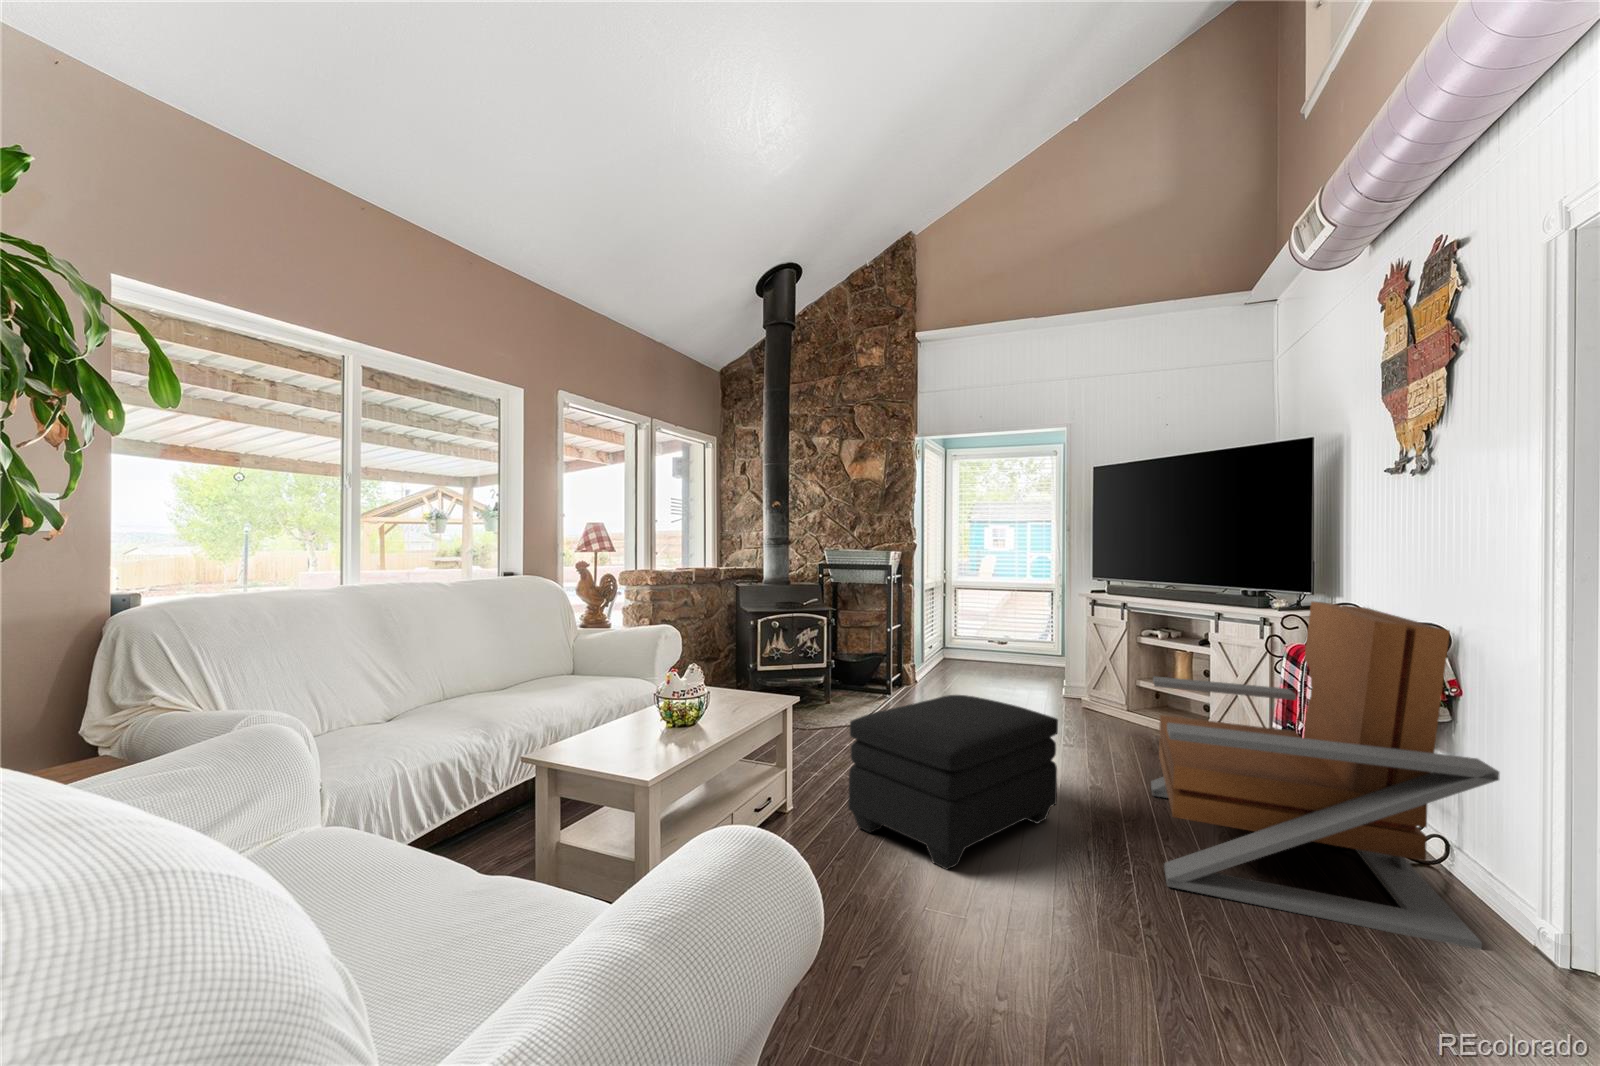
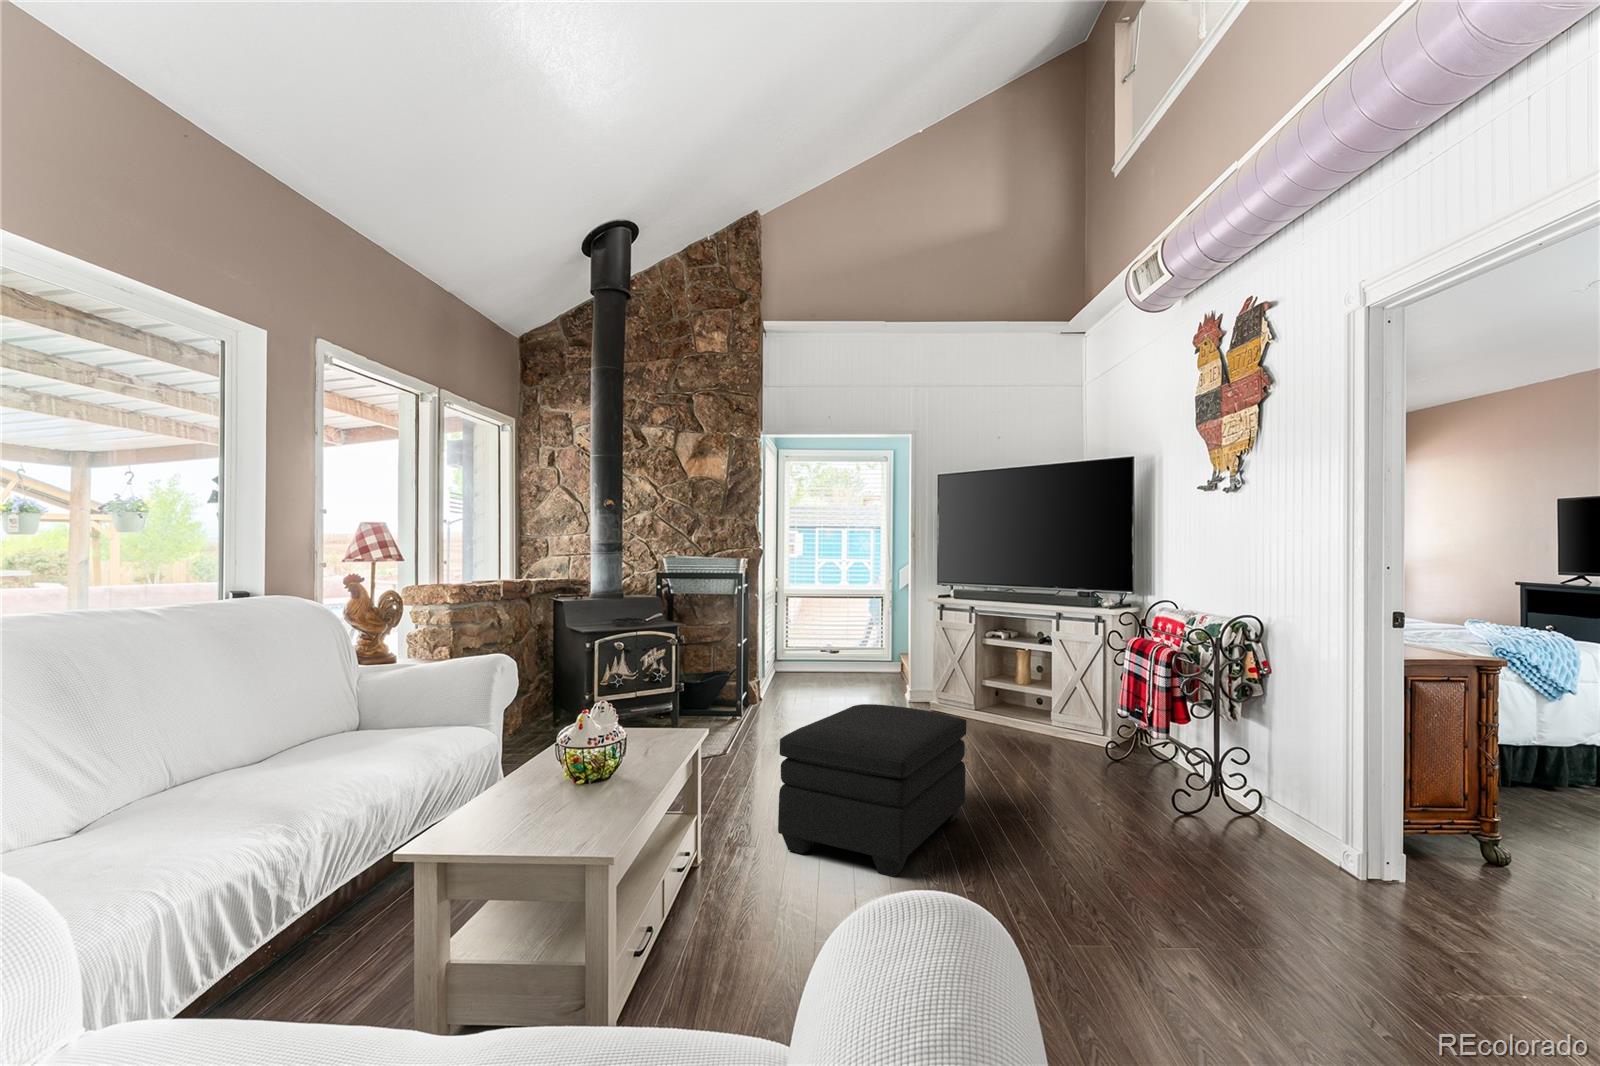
lounge chair: present [1151,601,1500,949] -> none [1026,600,1319,873]

